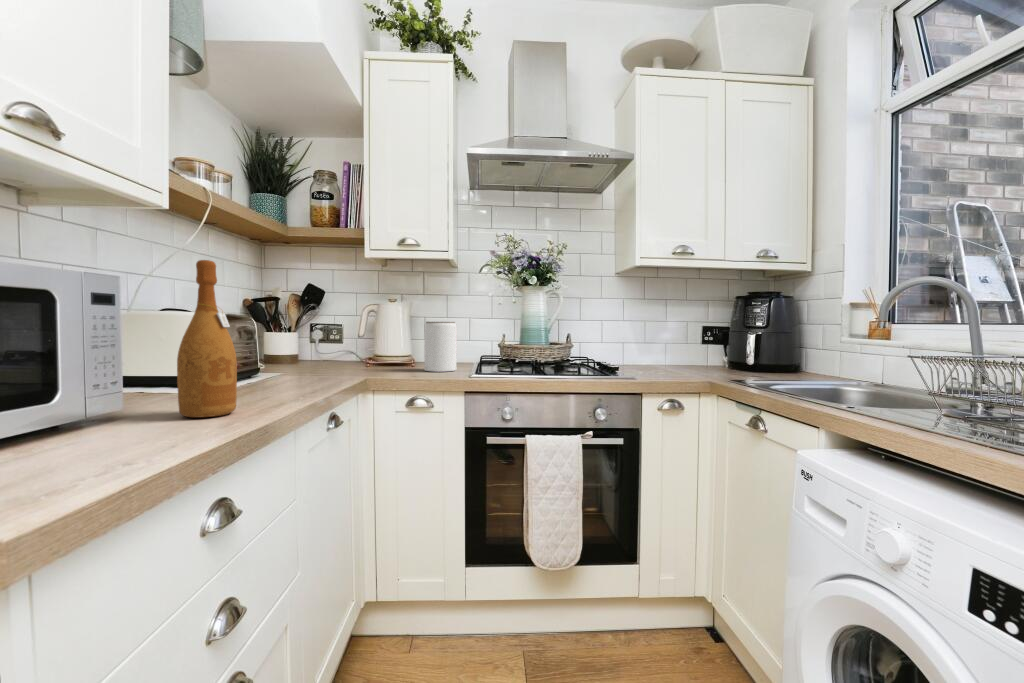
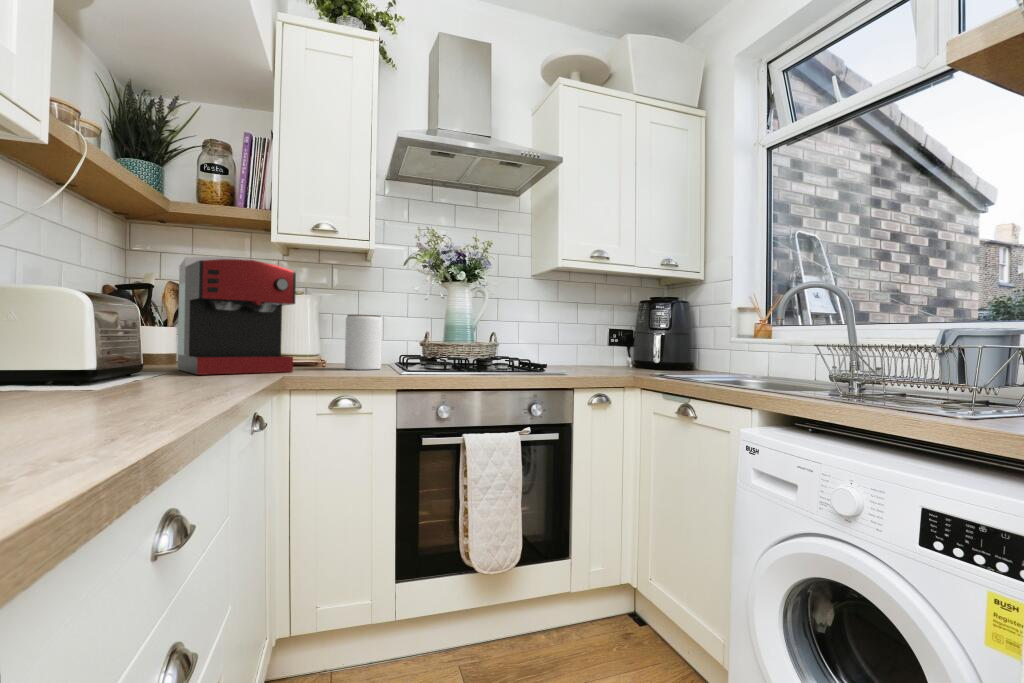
wine bottle: present [177,260,237,418] -> none [74,207,157,409]
coffee maker: none [292,275,378,377] -> present [178,256,296,375]

